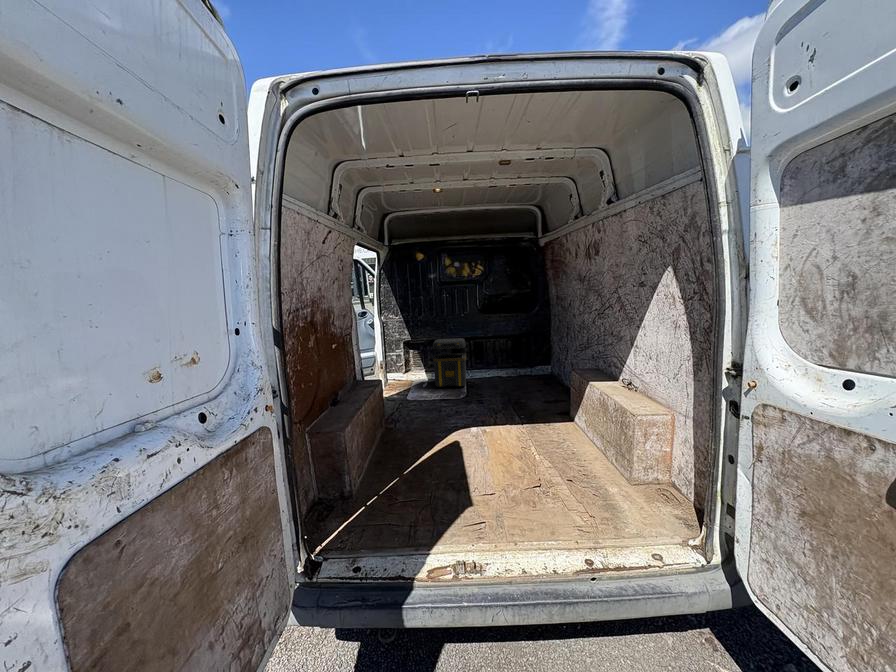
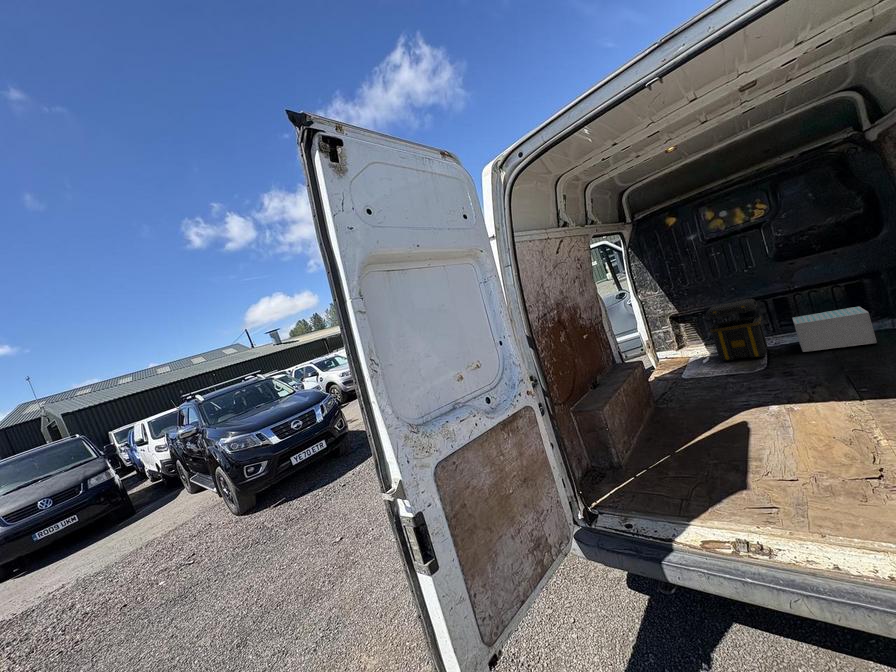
storage box: none [483,357,524,385] -> present [792,306,877,352]

